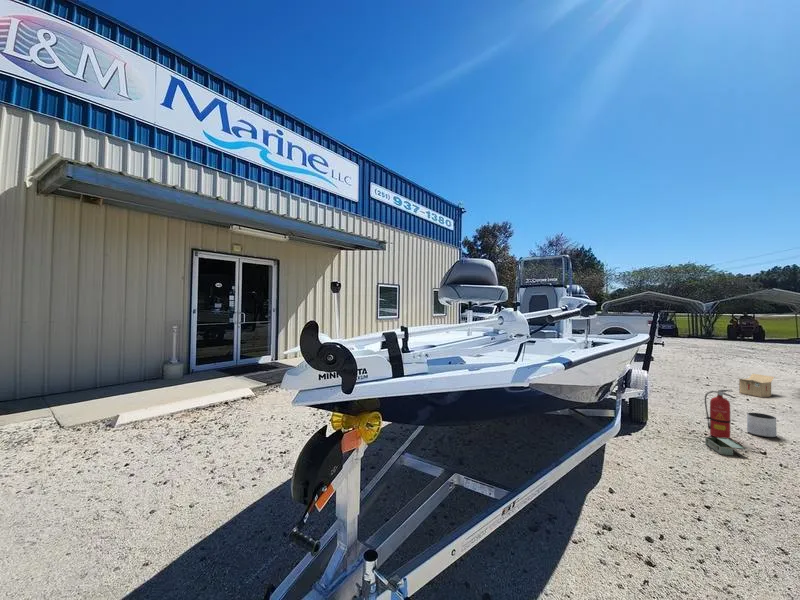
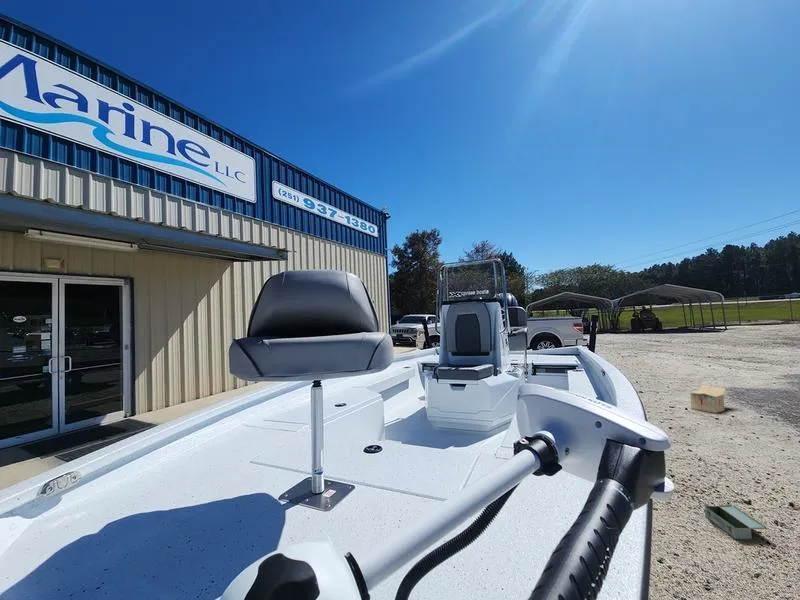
fire extinguisher: present [705,390,733,439] -> none [691,432,728,500]
planter: present [747,413,777,437] -> none [736,453,775,488]

